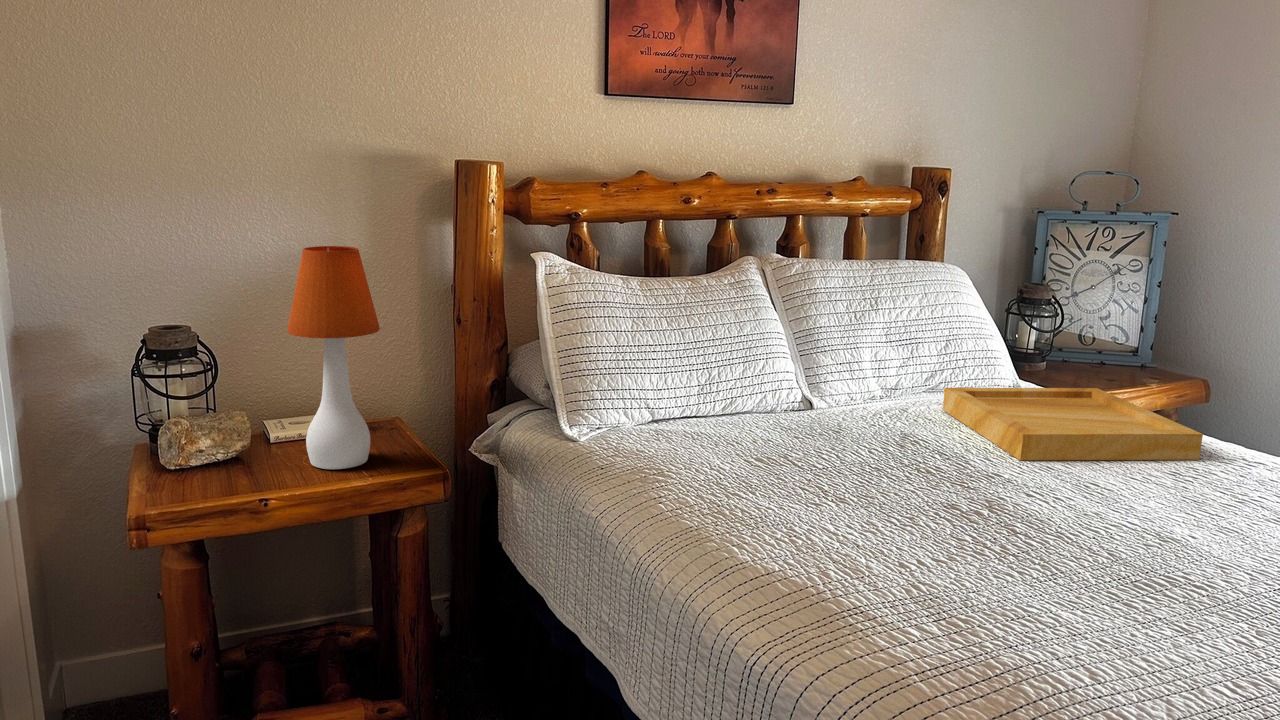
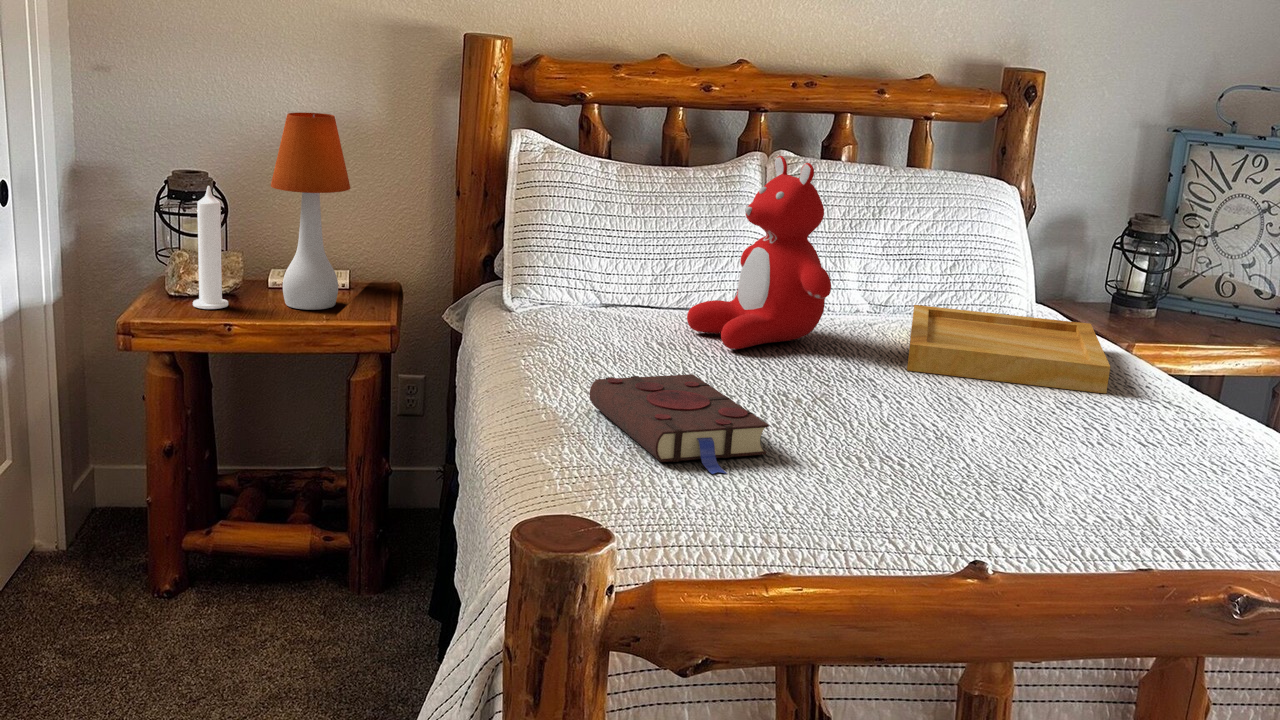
teddy bear: none [778,257,938,460] -> present [687,156,831,349]
candle: none [203,341,247,486] -> present [193,186,228,309]
book: none [849,513,1129,662] -> present [590,374,769,474]

